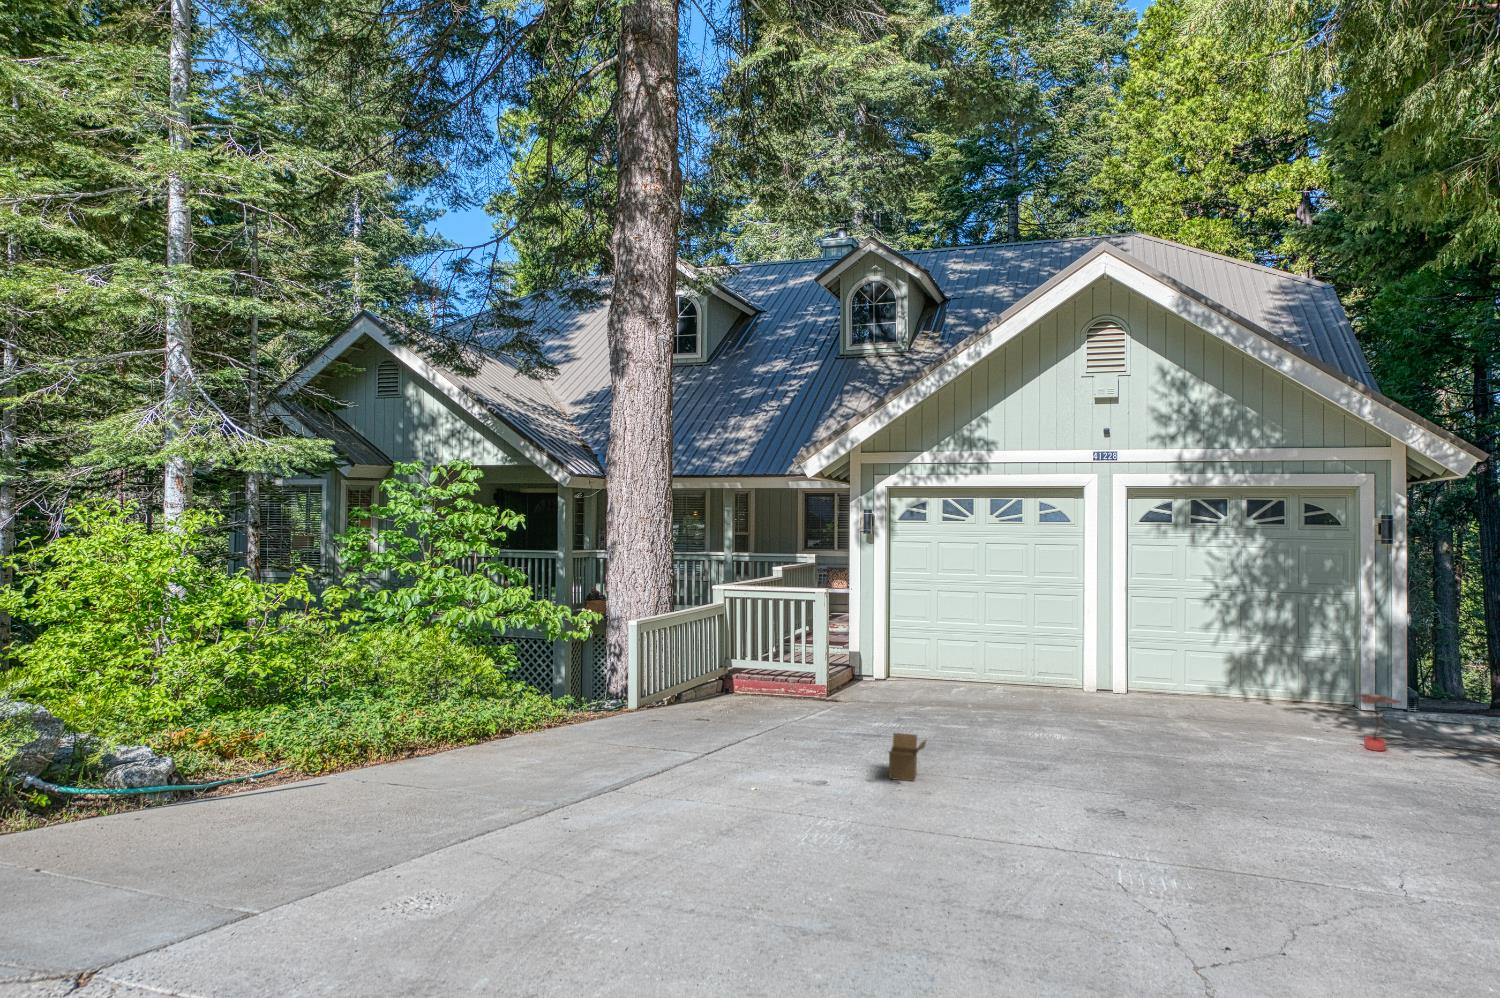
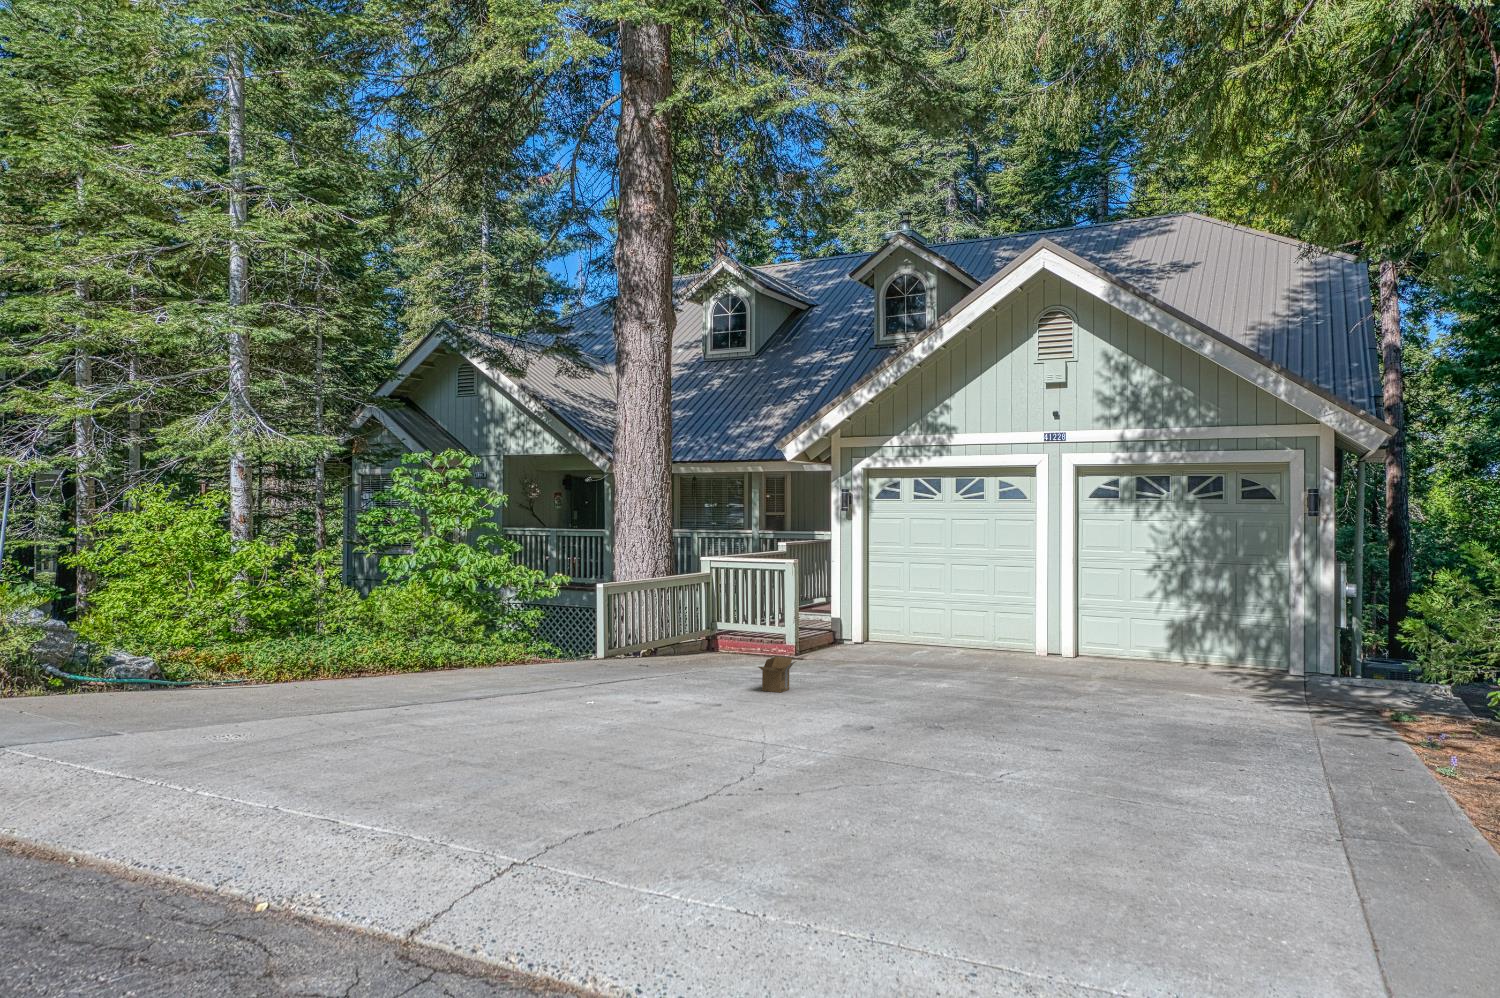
potted plant: present [1352,694,1400,751] -> none [1212,648,1251,699]

